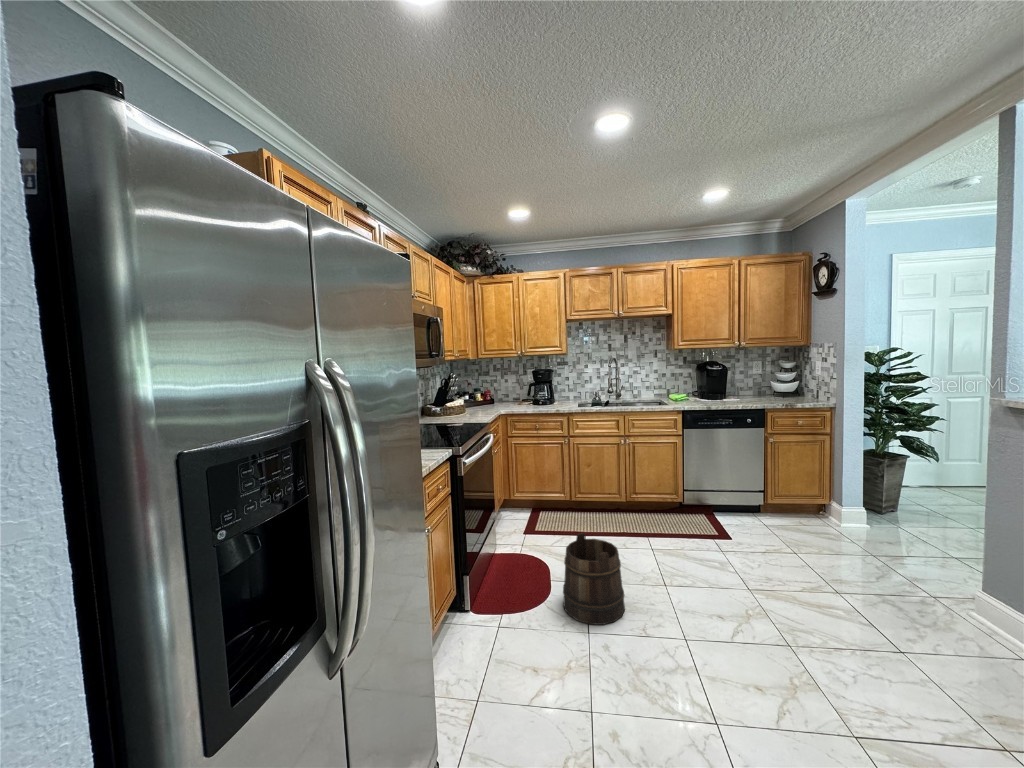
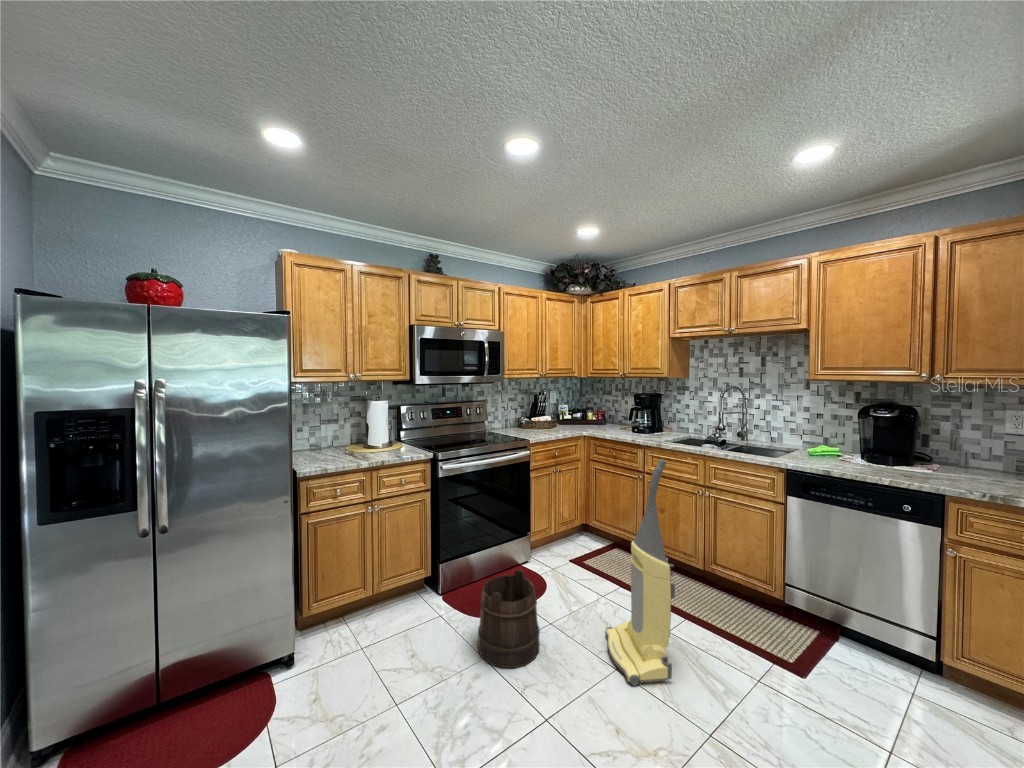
vacuum cleaner: none [632,406,700,582] -> present [605,459,675,685]

